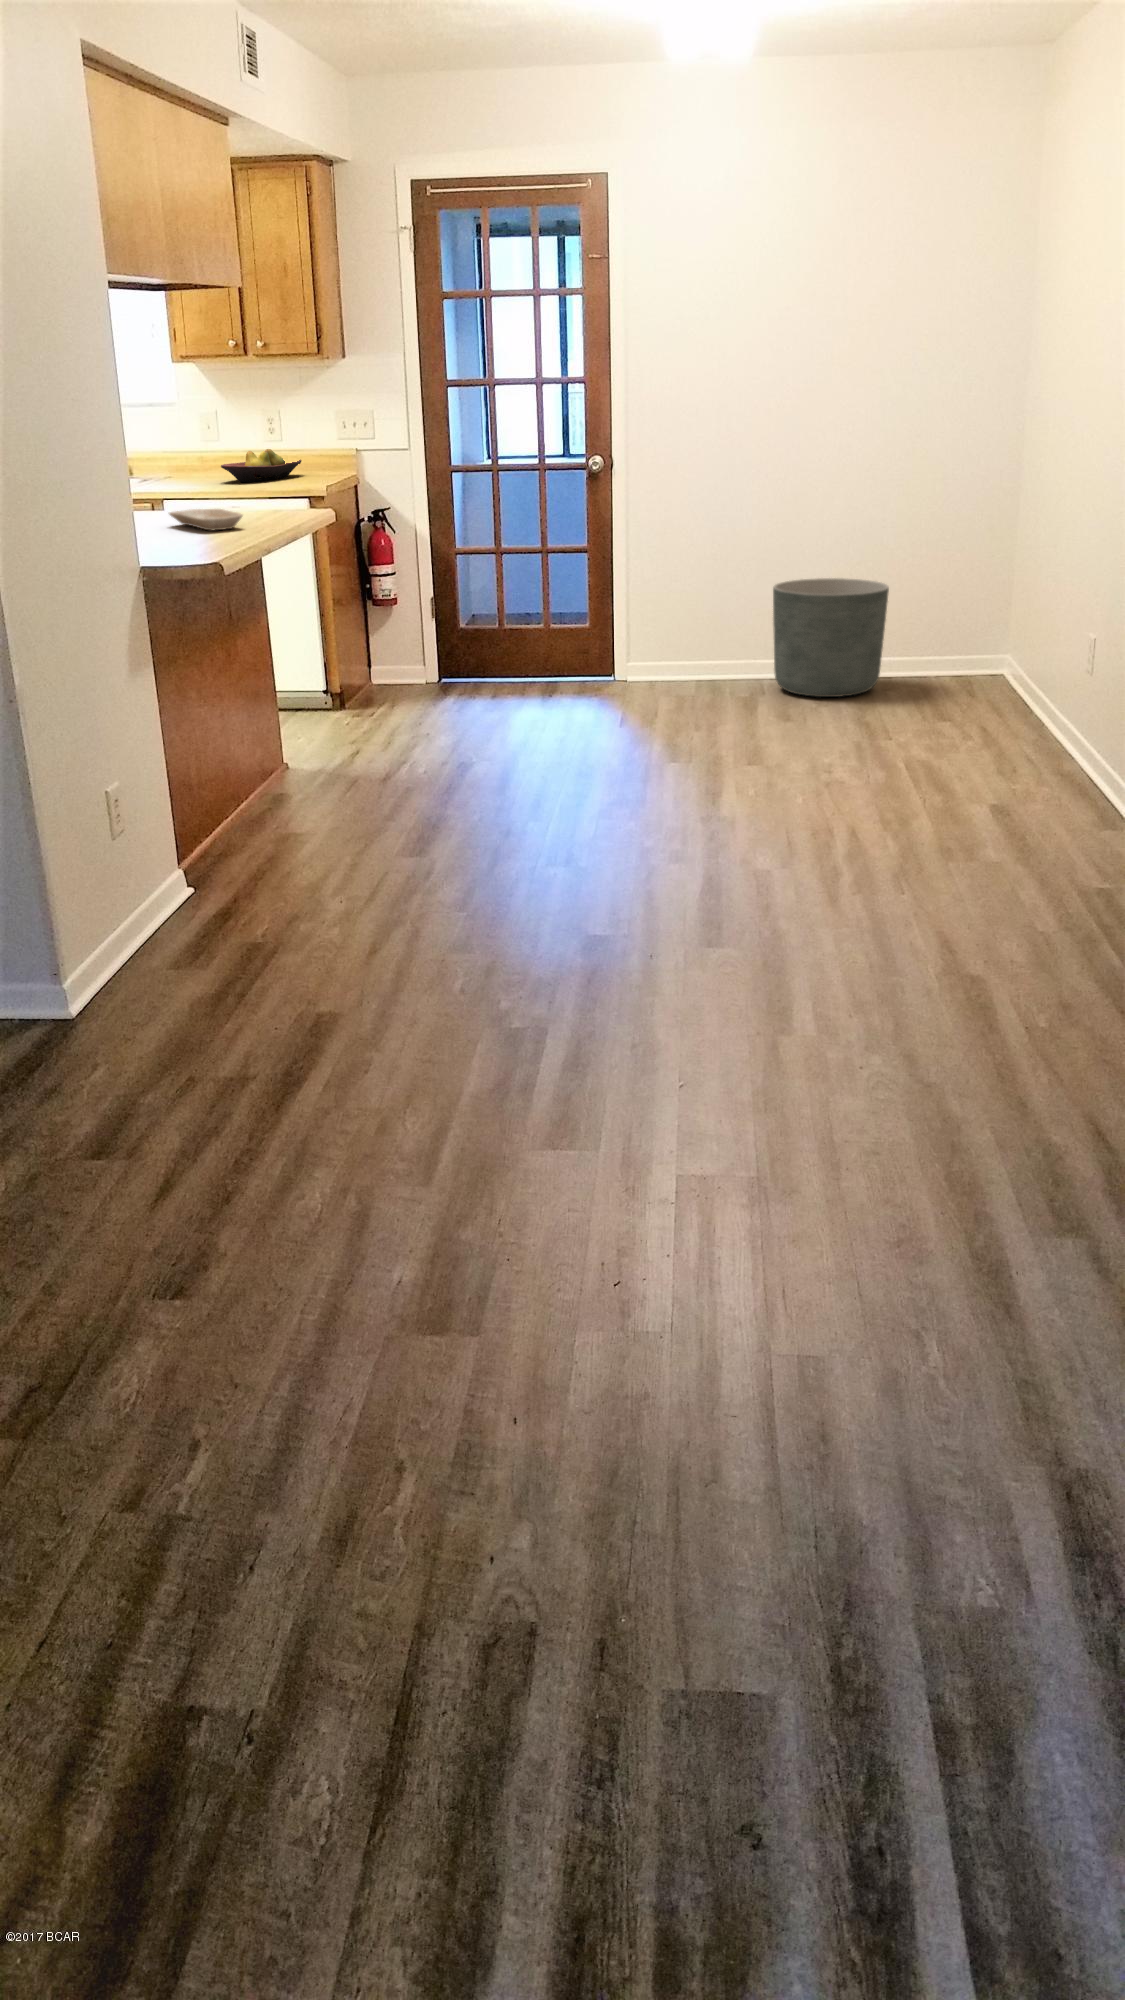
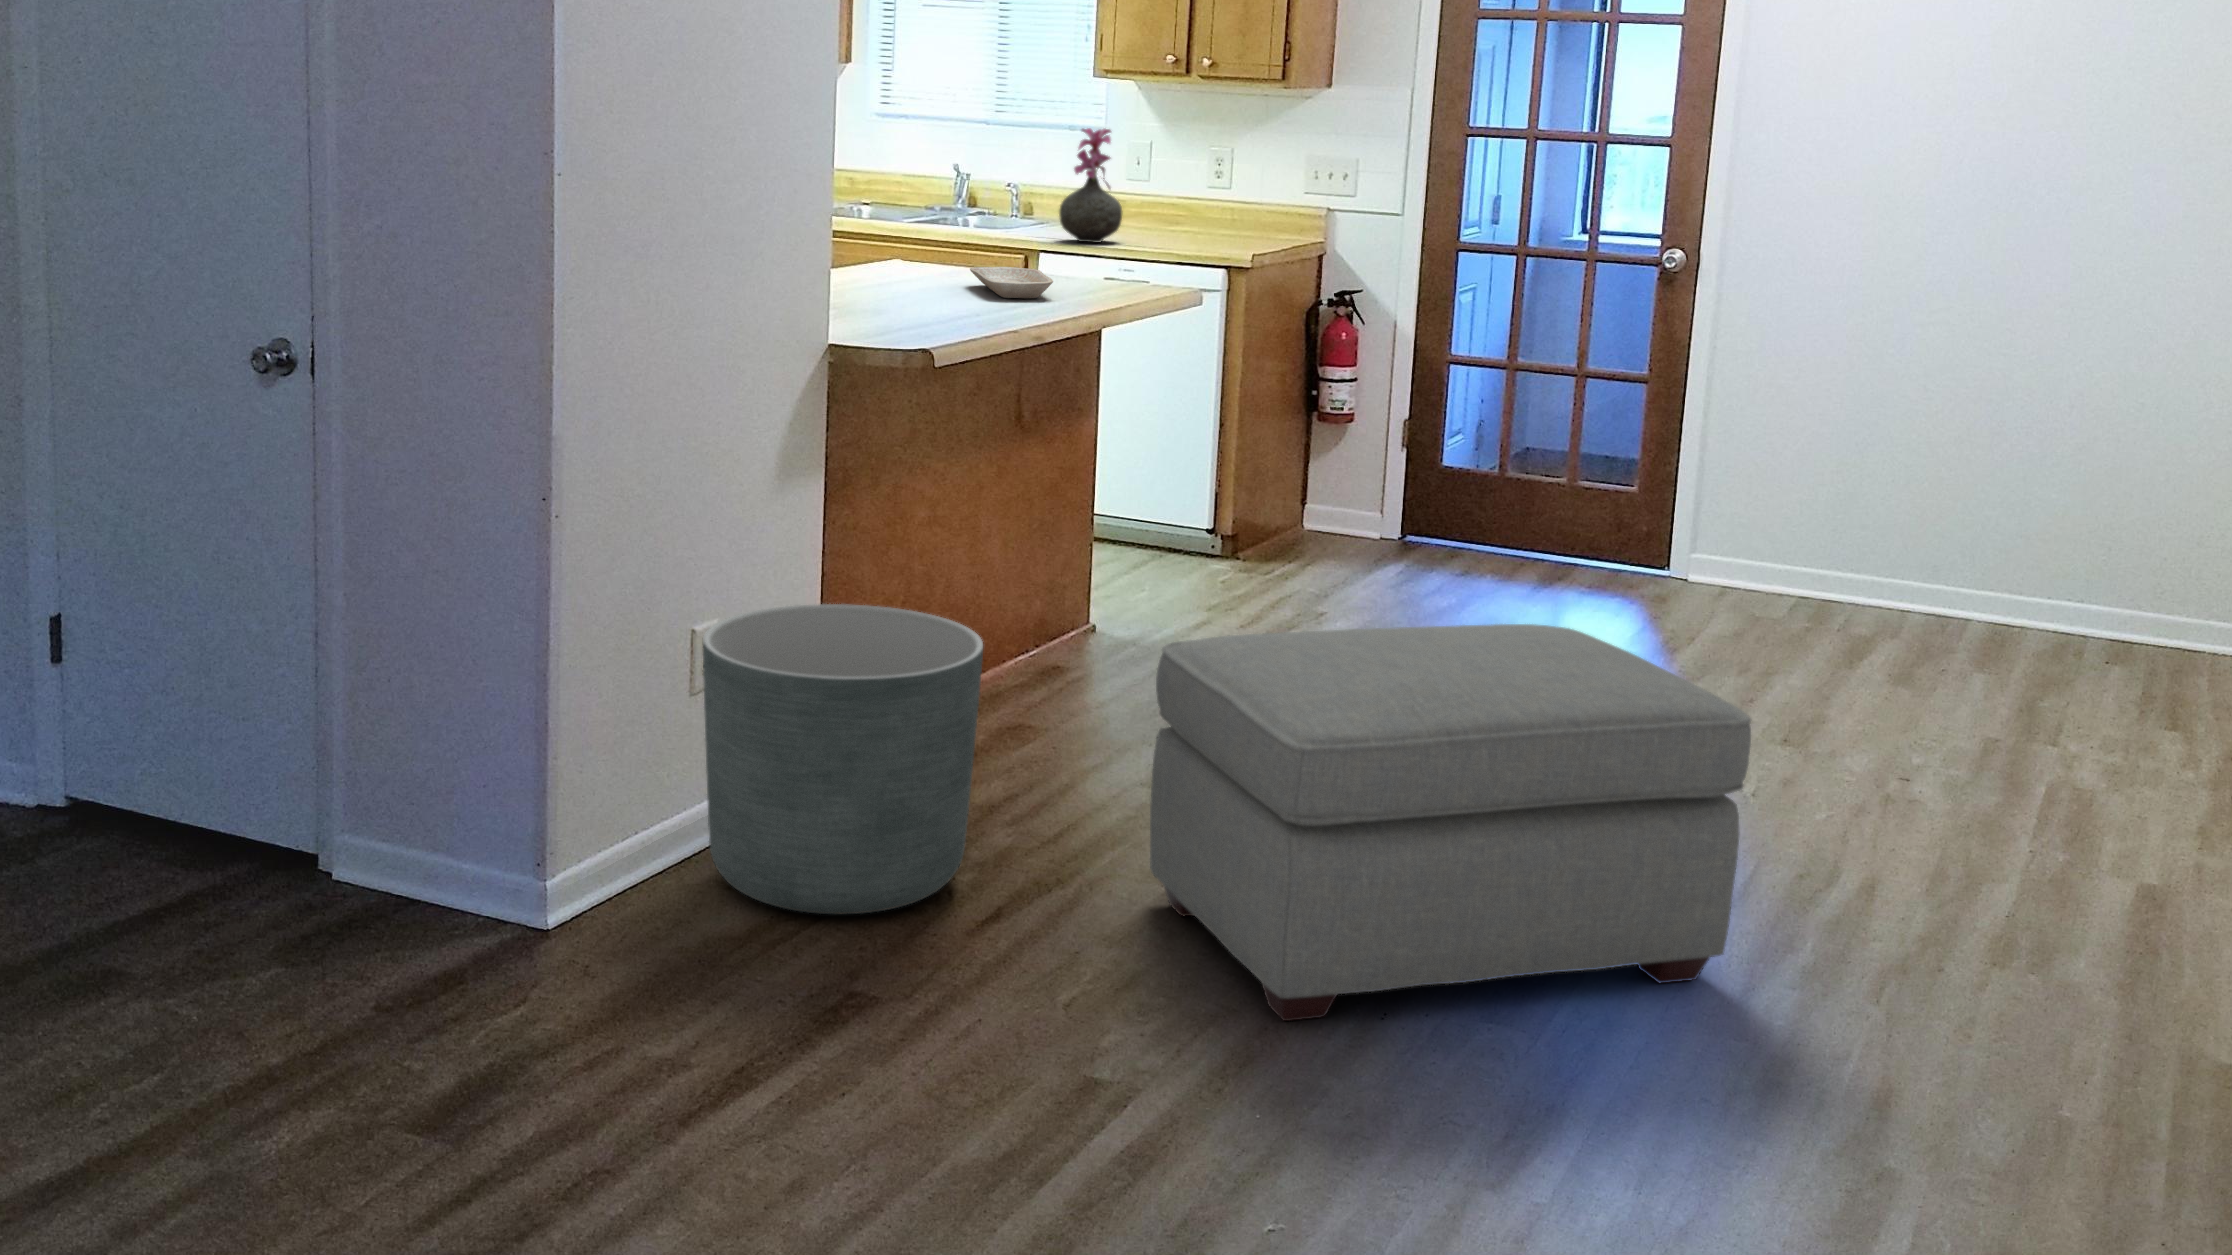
vase: none [176,403,223,492] -> present [1059,128,1122,243]
fruit bowl: present [221,449,301,482] -> none [1133,195,1251,235]
planter: present [773,578,889,697] -> present [703,604,983,914]
ottoman: none [444,701,819,969] -> present [1150,624,1751,1021]

